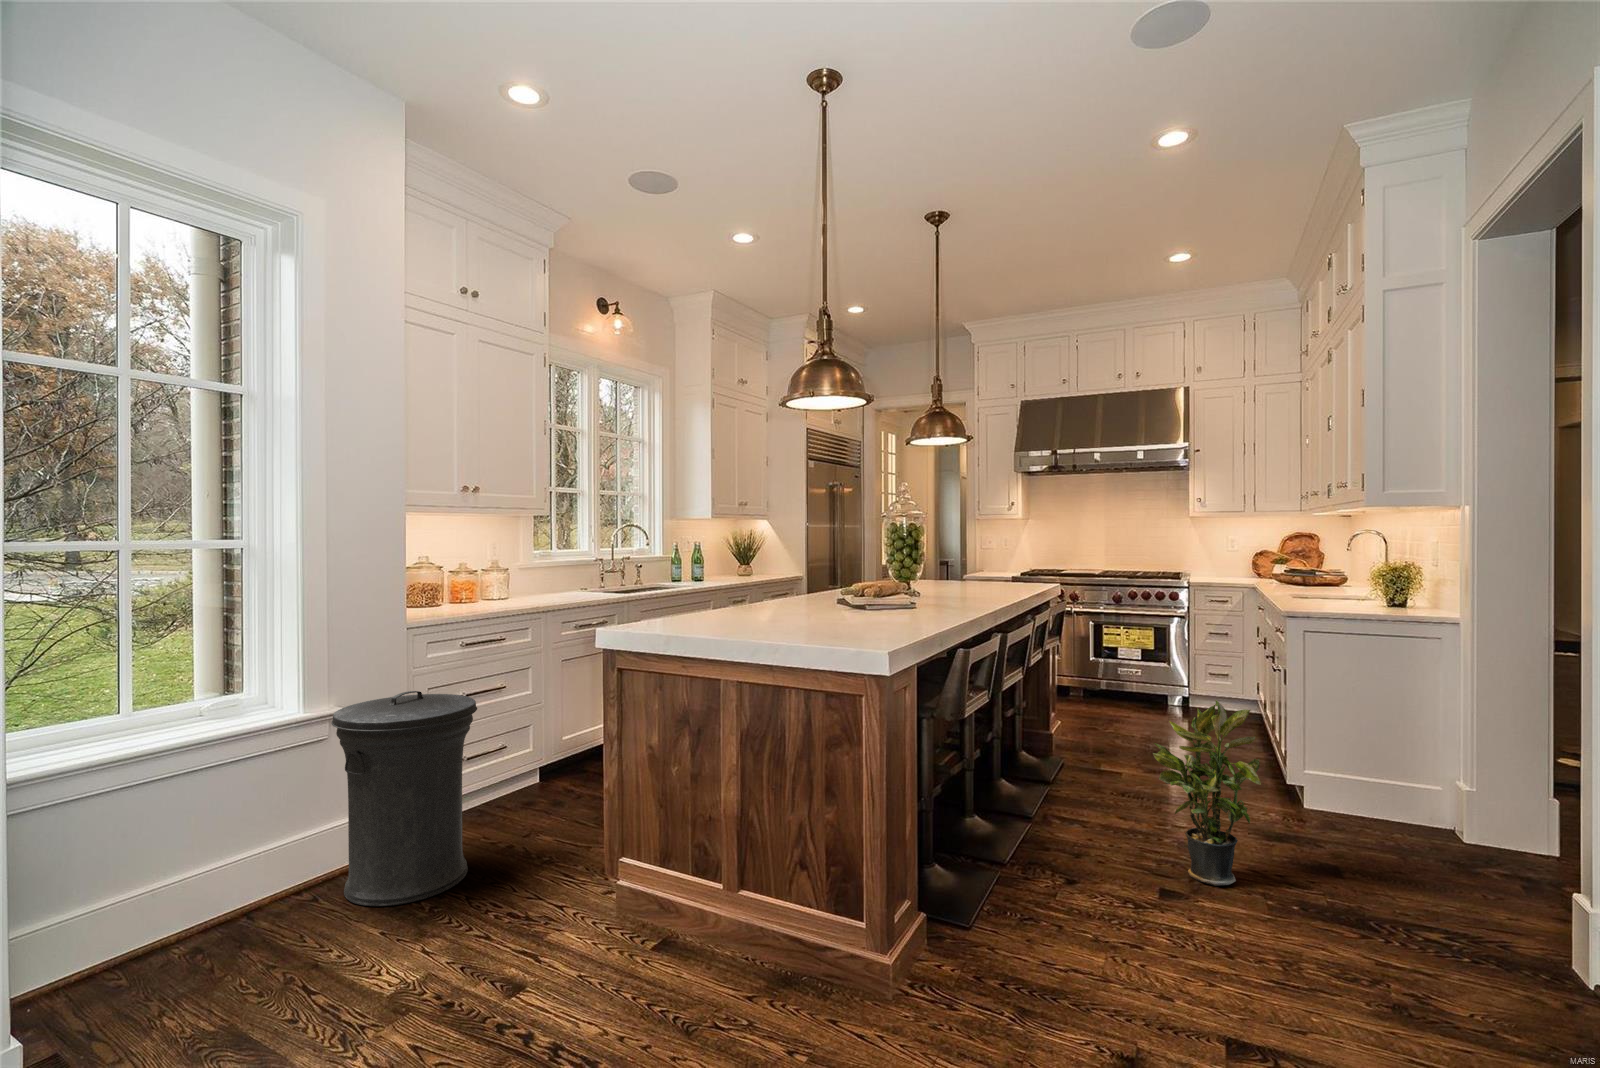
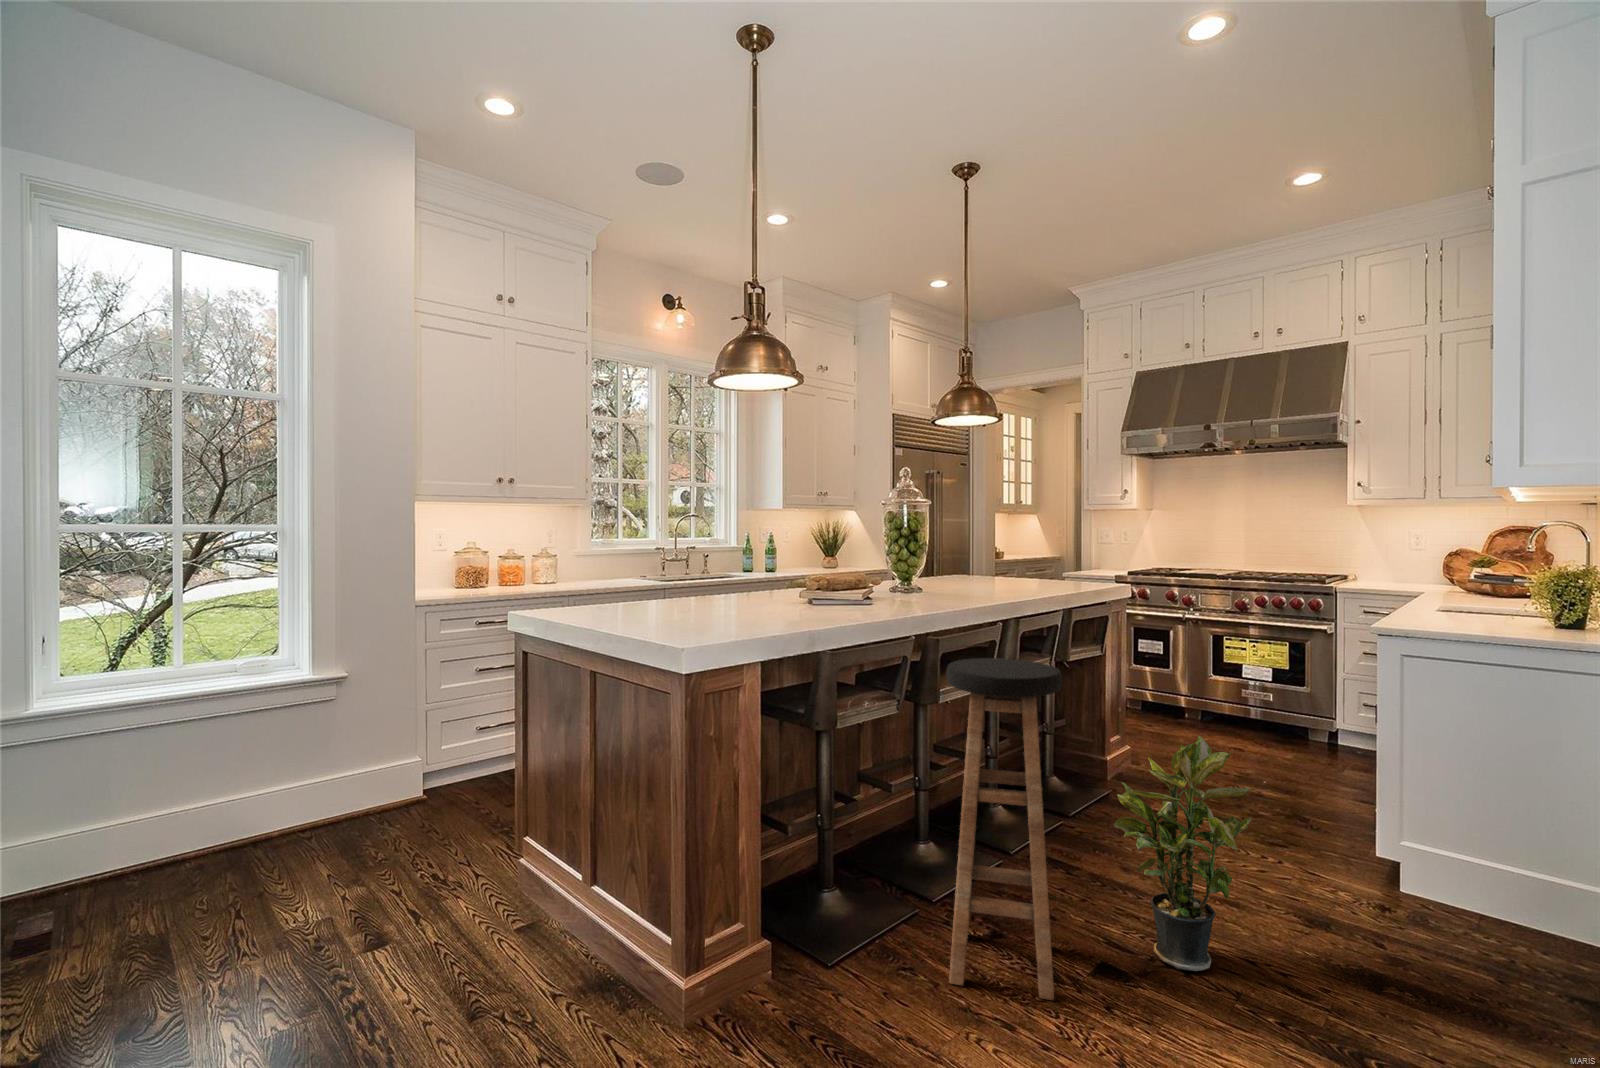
bar stool: none [1040,647,1152,924] -> present [946,658,1062,1000]
trash can: present [331,691,477,906] -> none [319,662,452,852]

